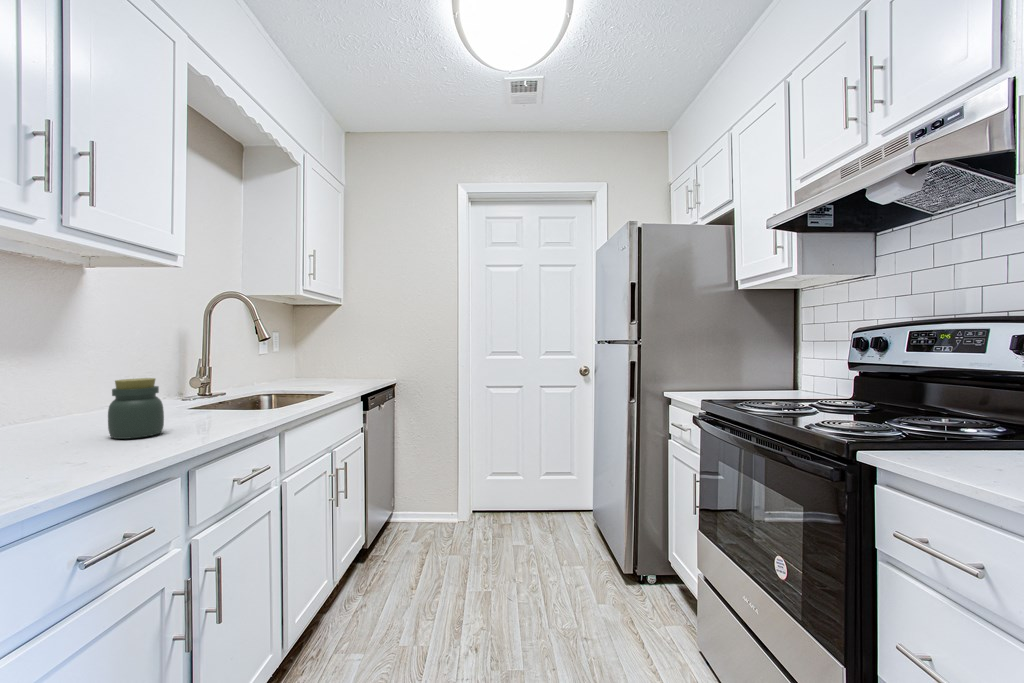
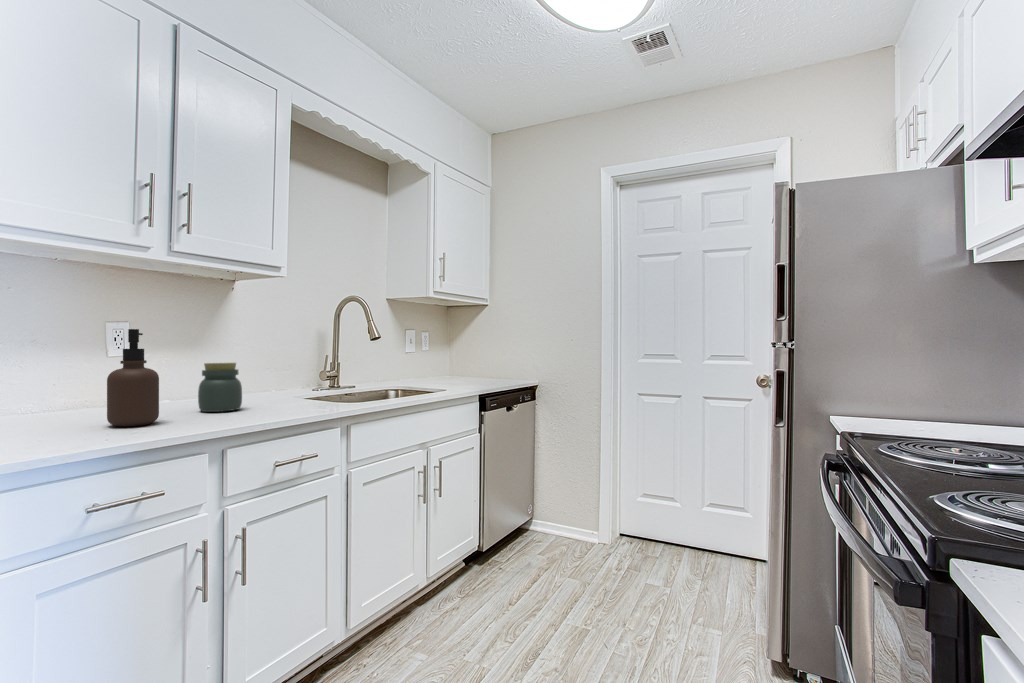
soap dispenser: none [36,345,105,466] -> present [107,329,159,426]

